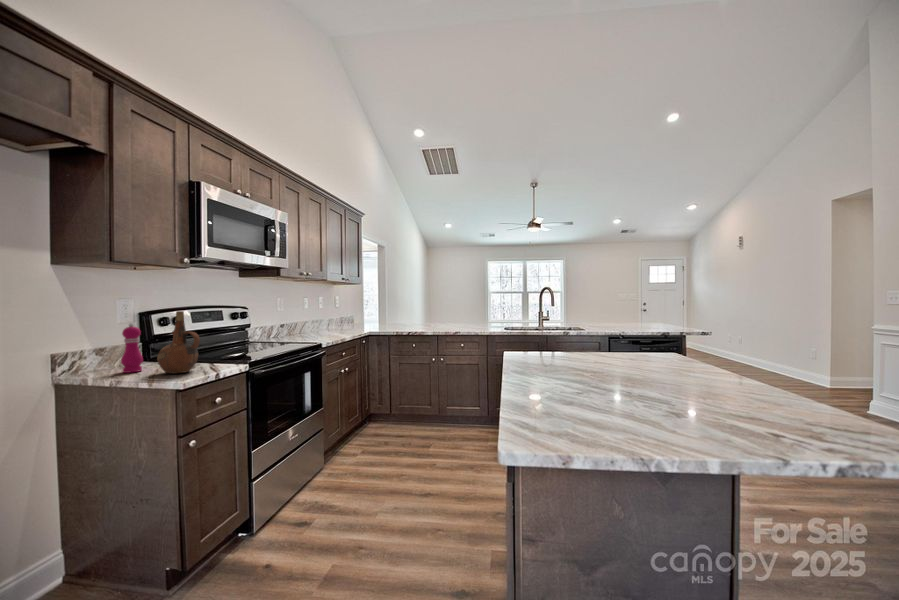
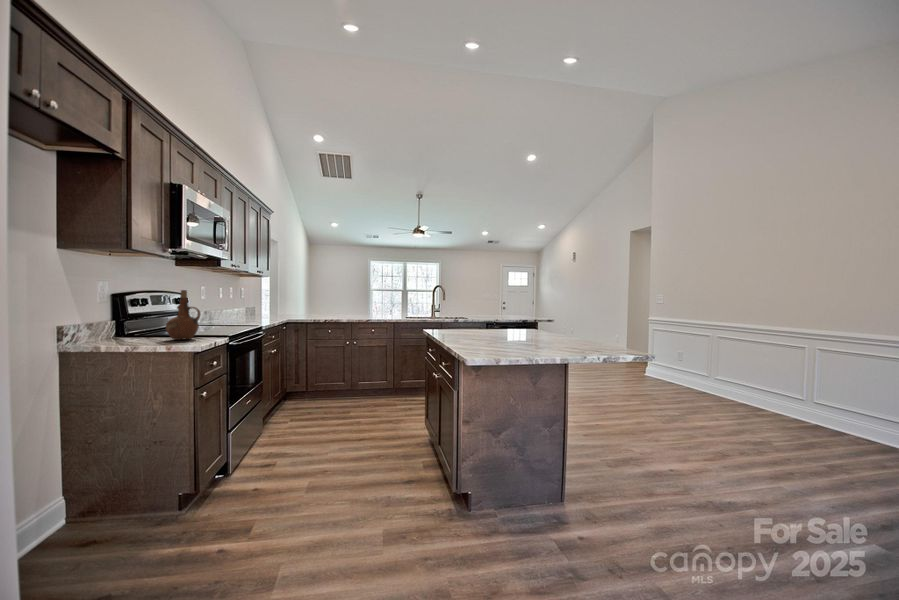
pepper mill: present [121,323,143,373] -> none [127,300,145,341]

